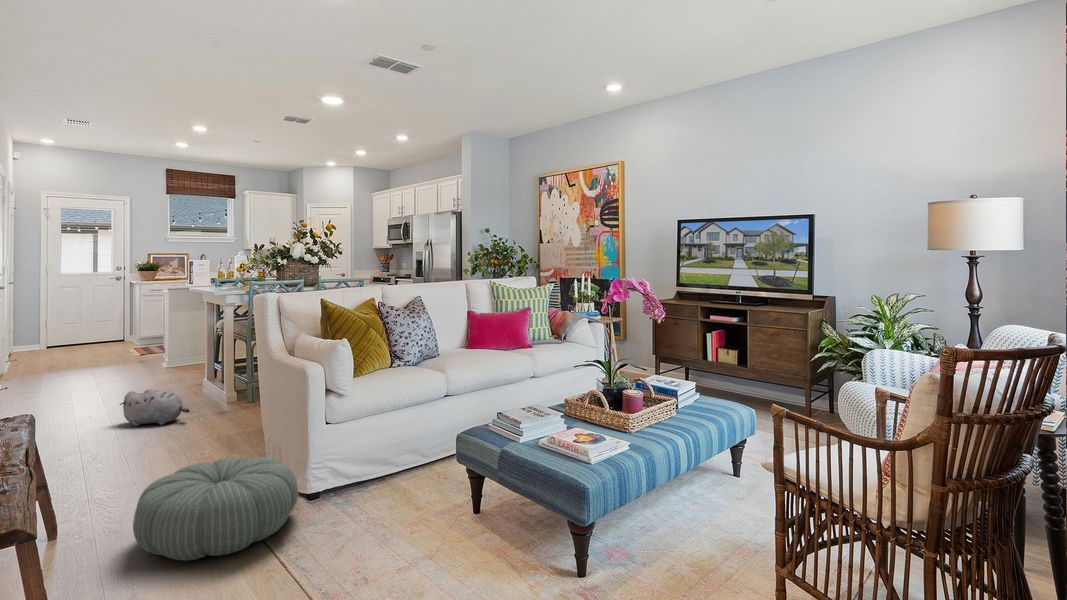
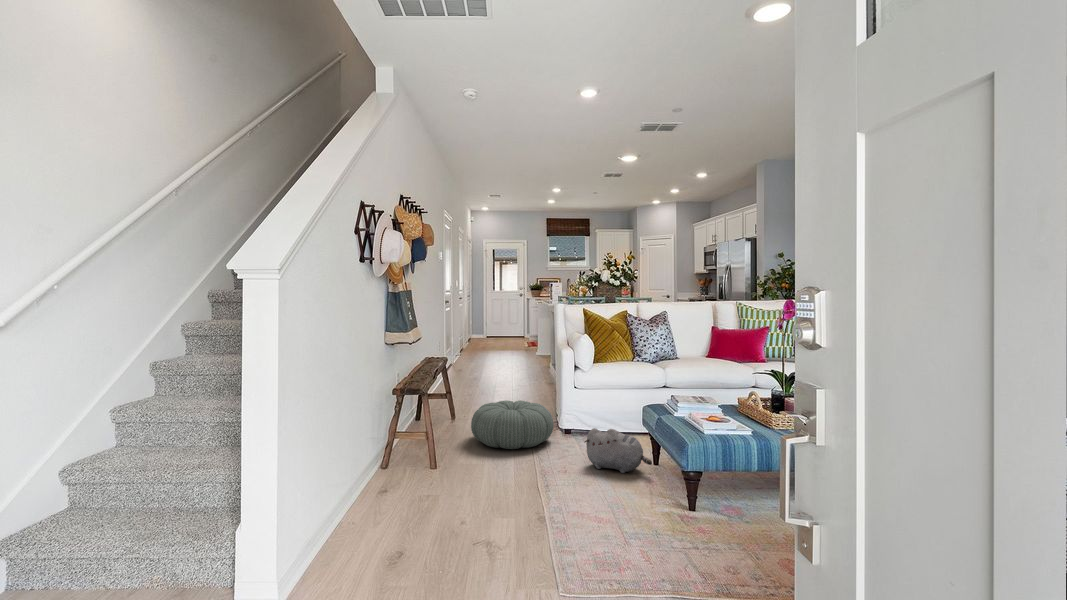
plush toy: present [120,389,190,426] -> present [585,428,652,473]

